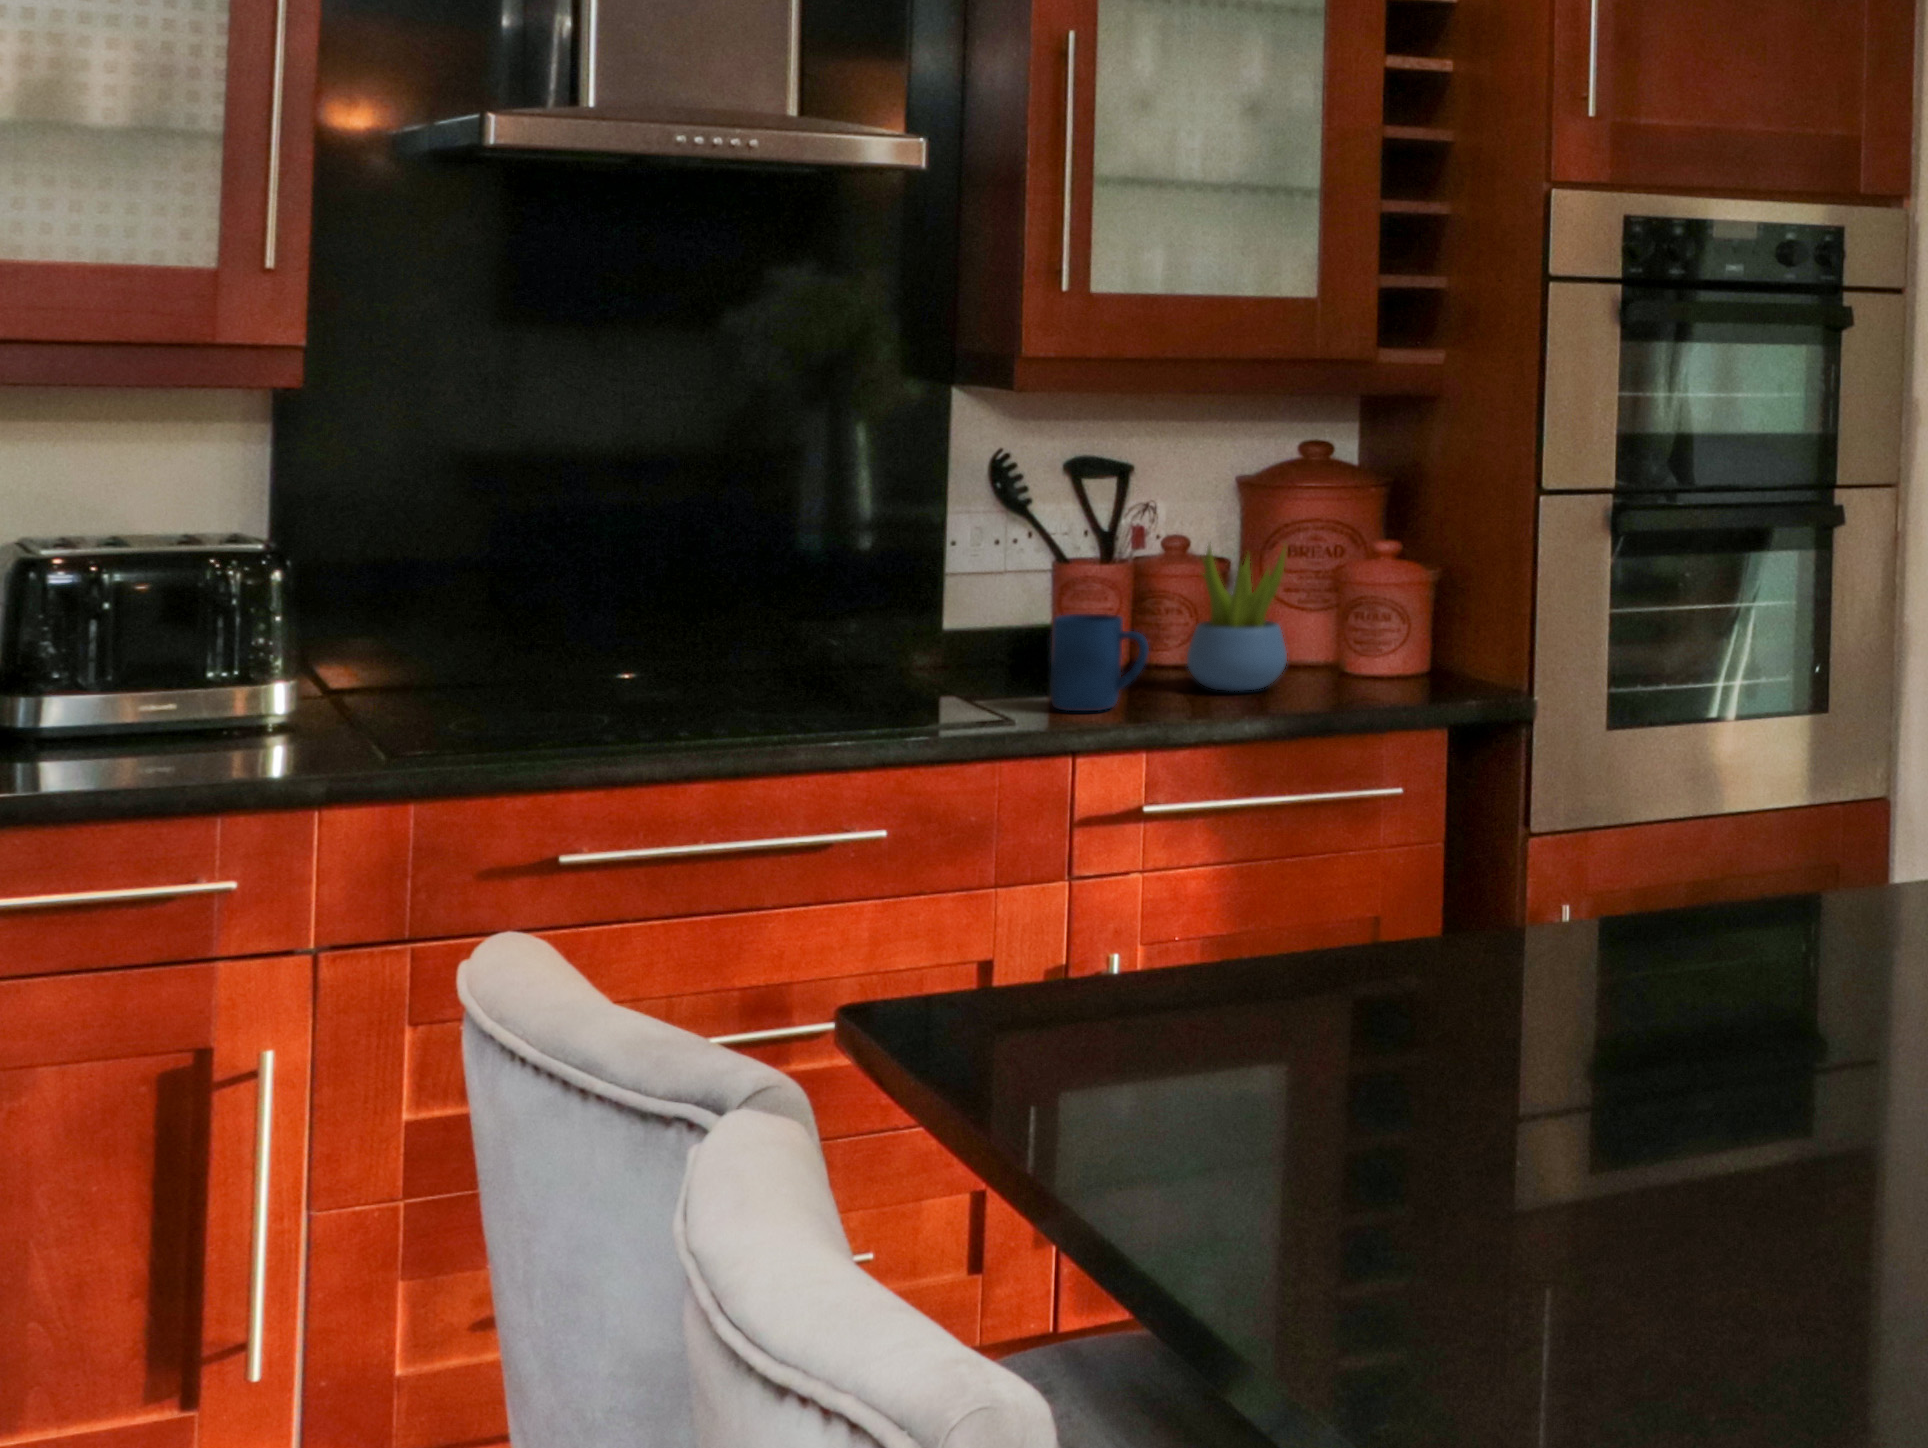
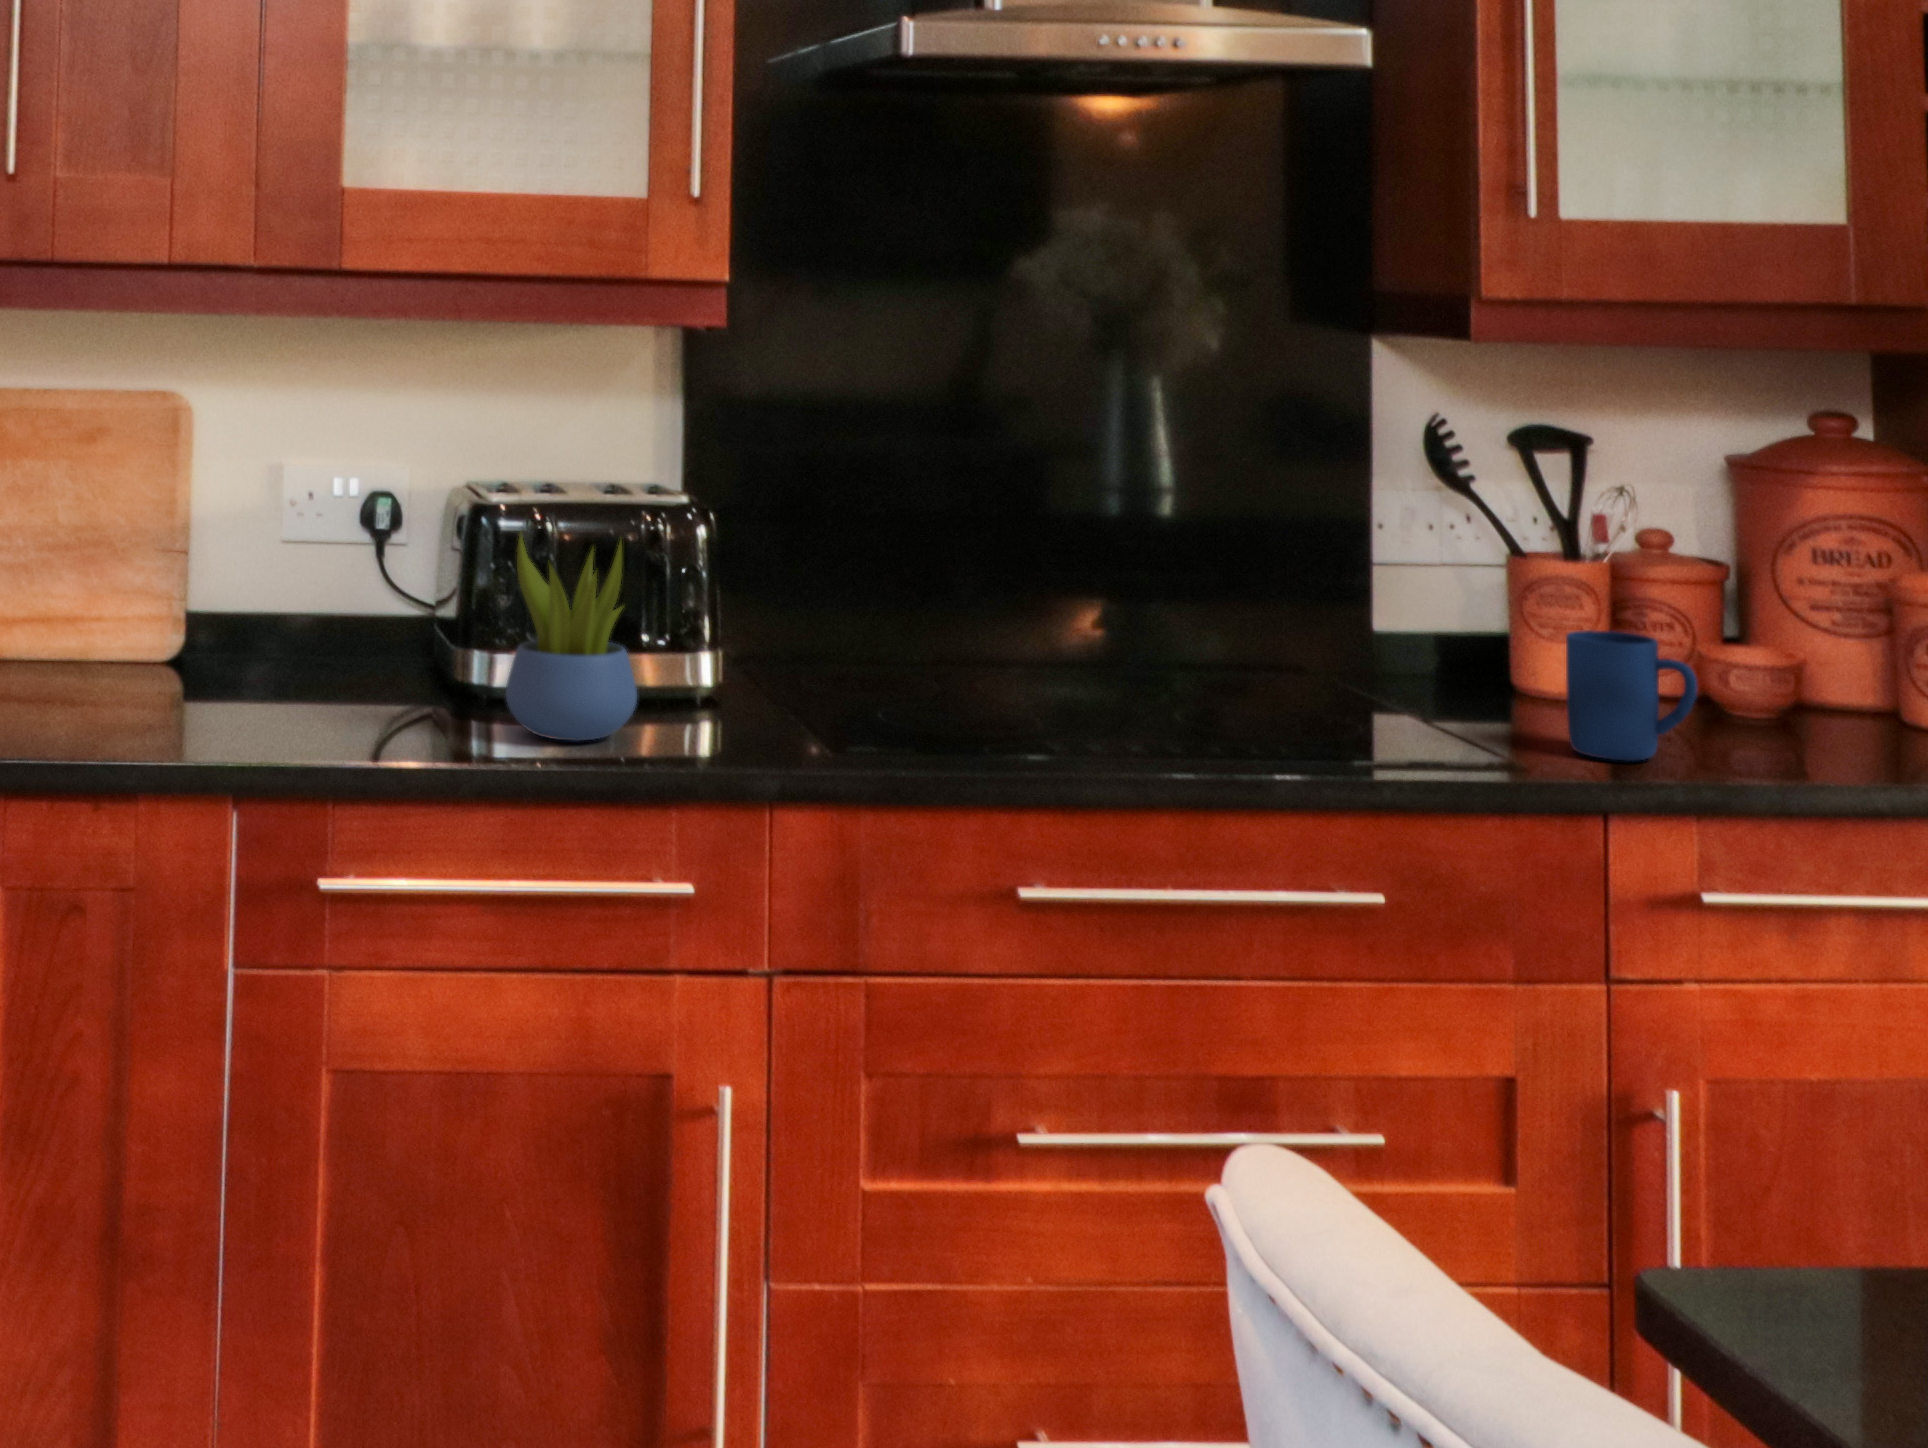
succulent plant: present [1187,541,1287,691] -> present [506,535,637,741]

